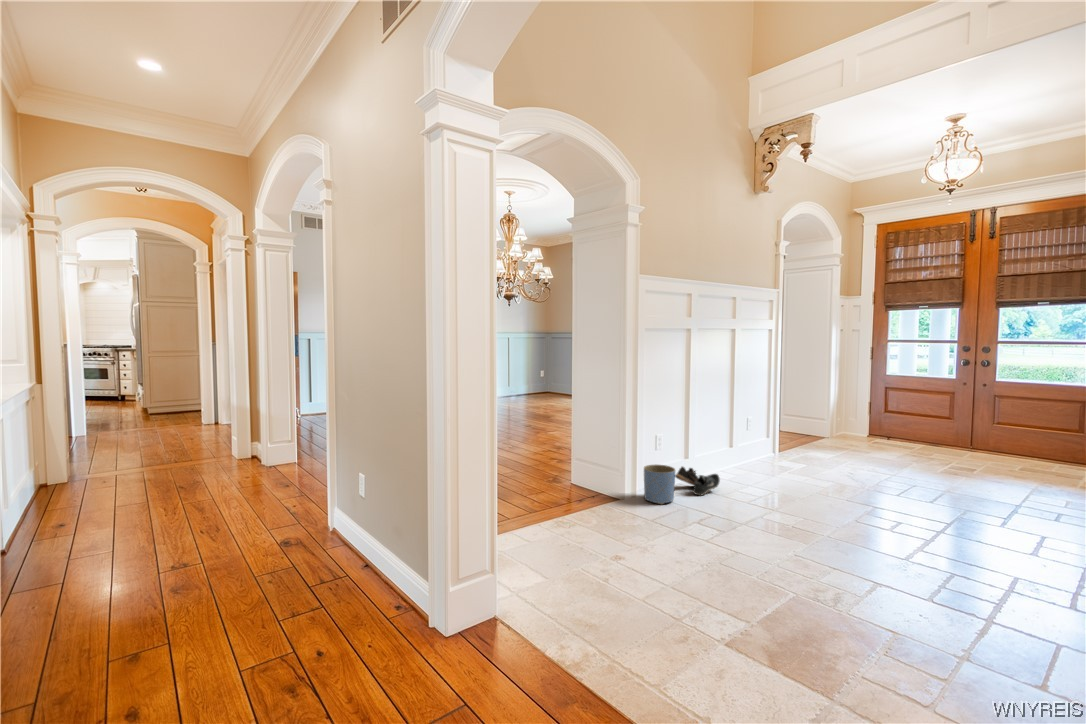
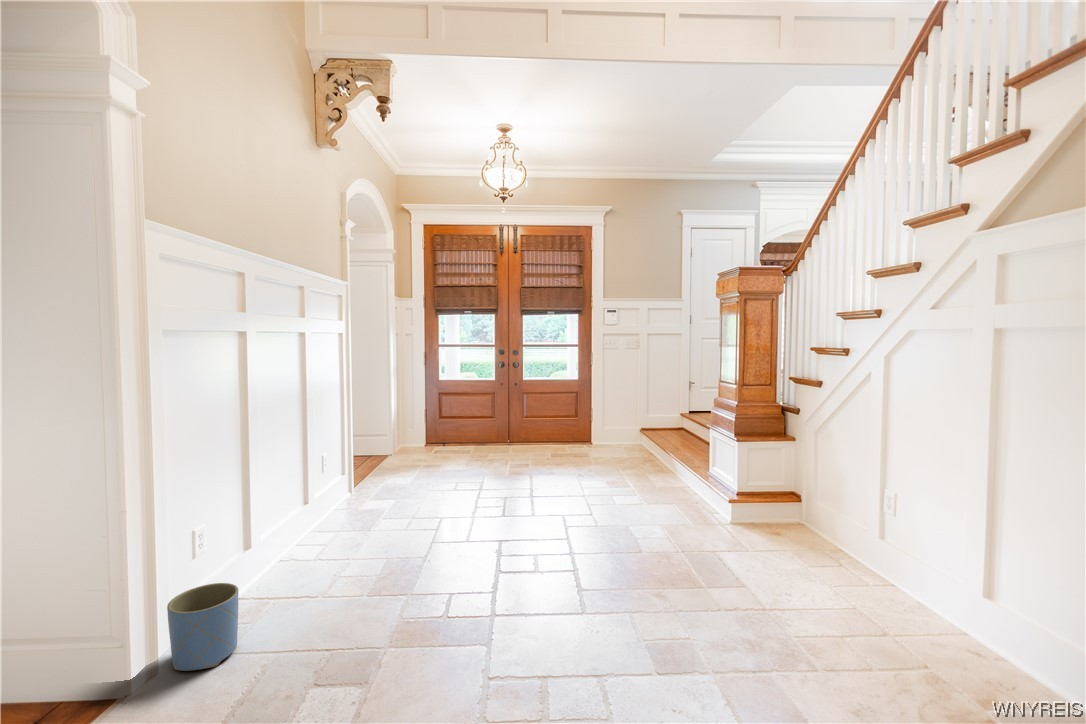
shoe: present [675,467,720,495] -> none [228,561,307,611]

